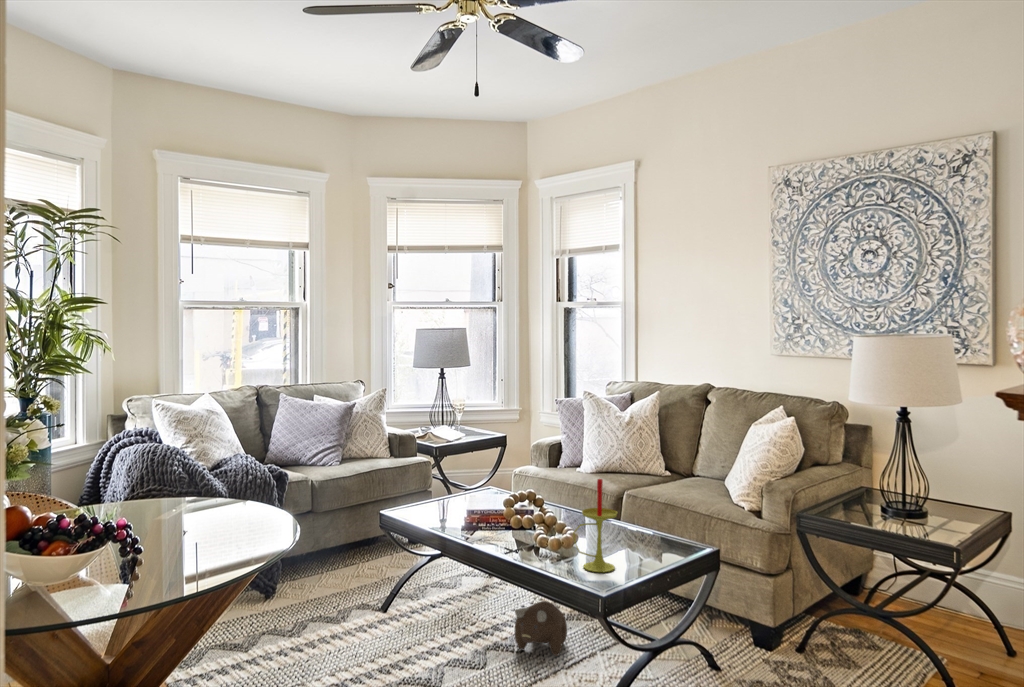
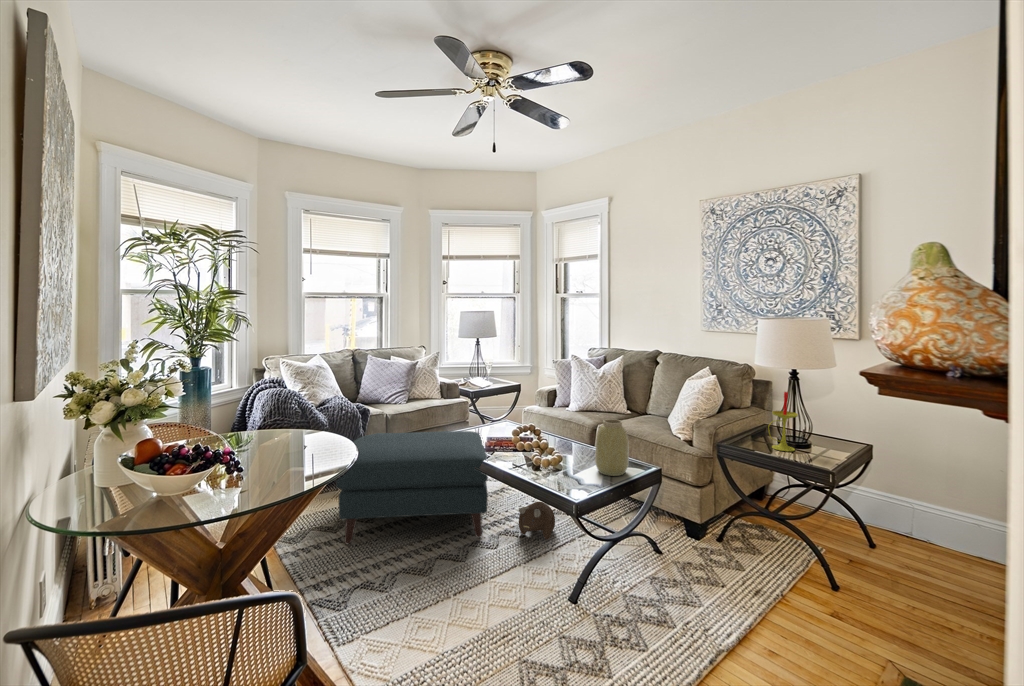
candle: present [573,479,617,572] -> present [768,392,798,452]
vase: none [624,479,671,559] -> present [595,419,629,476]
ottoman: none [251,503,470,666] -> present [336,431,488,544]

